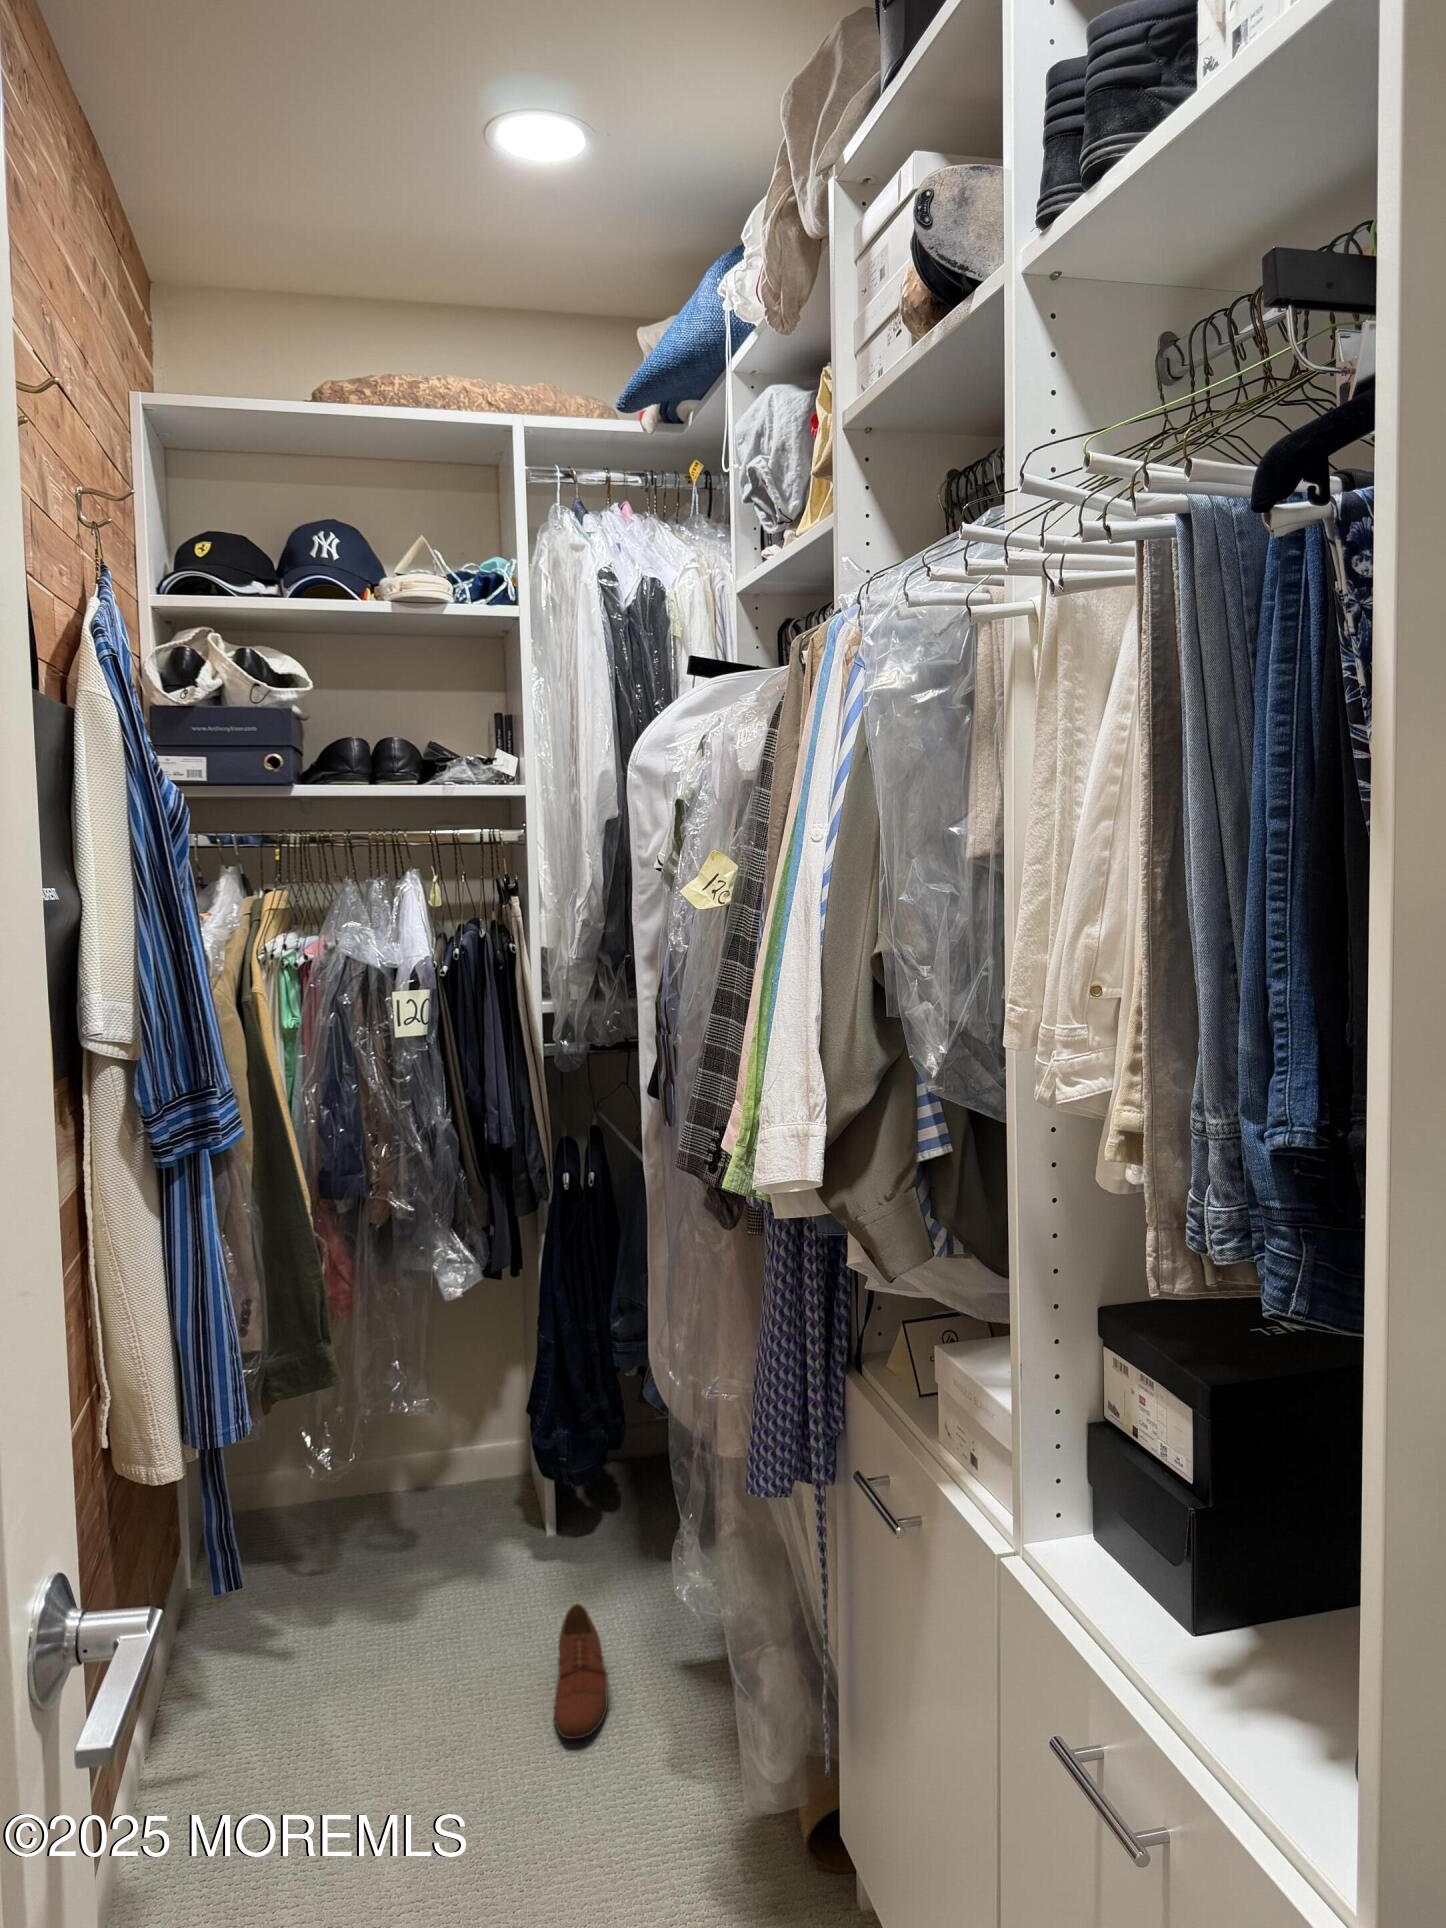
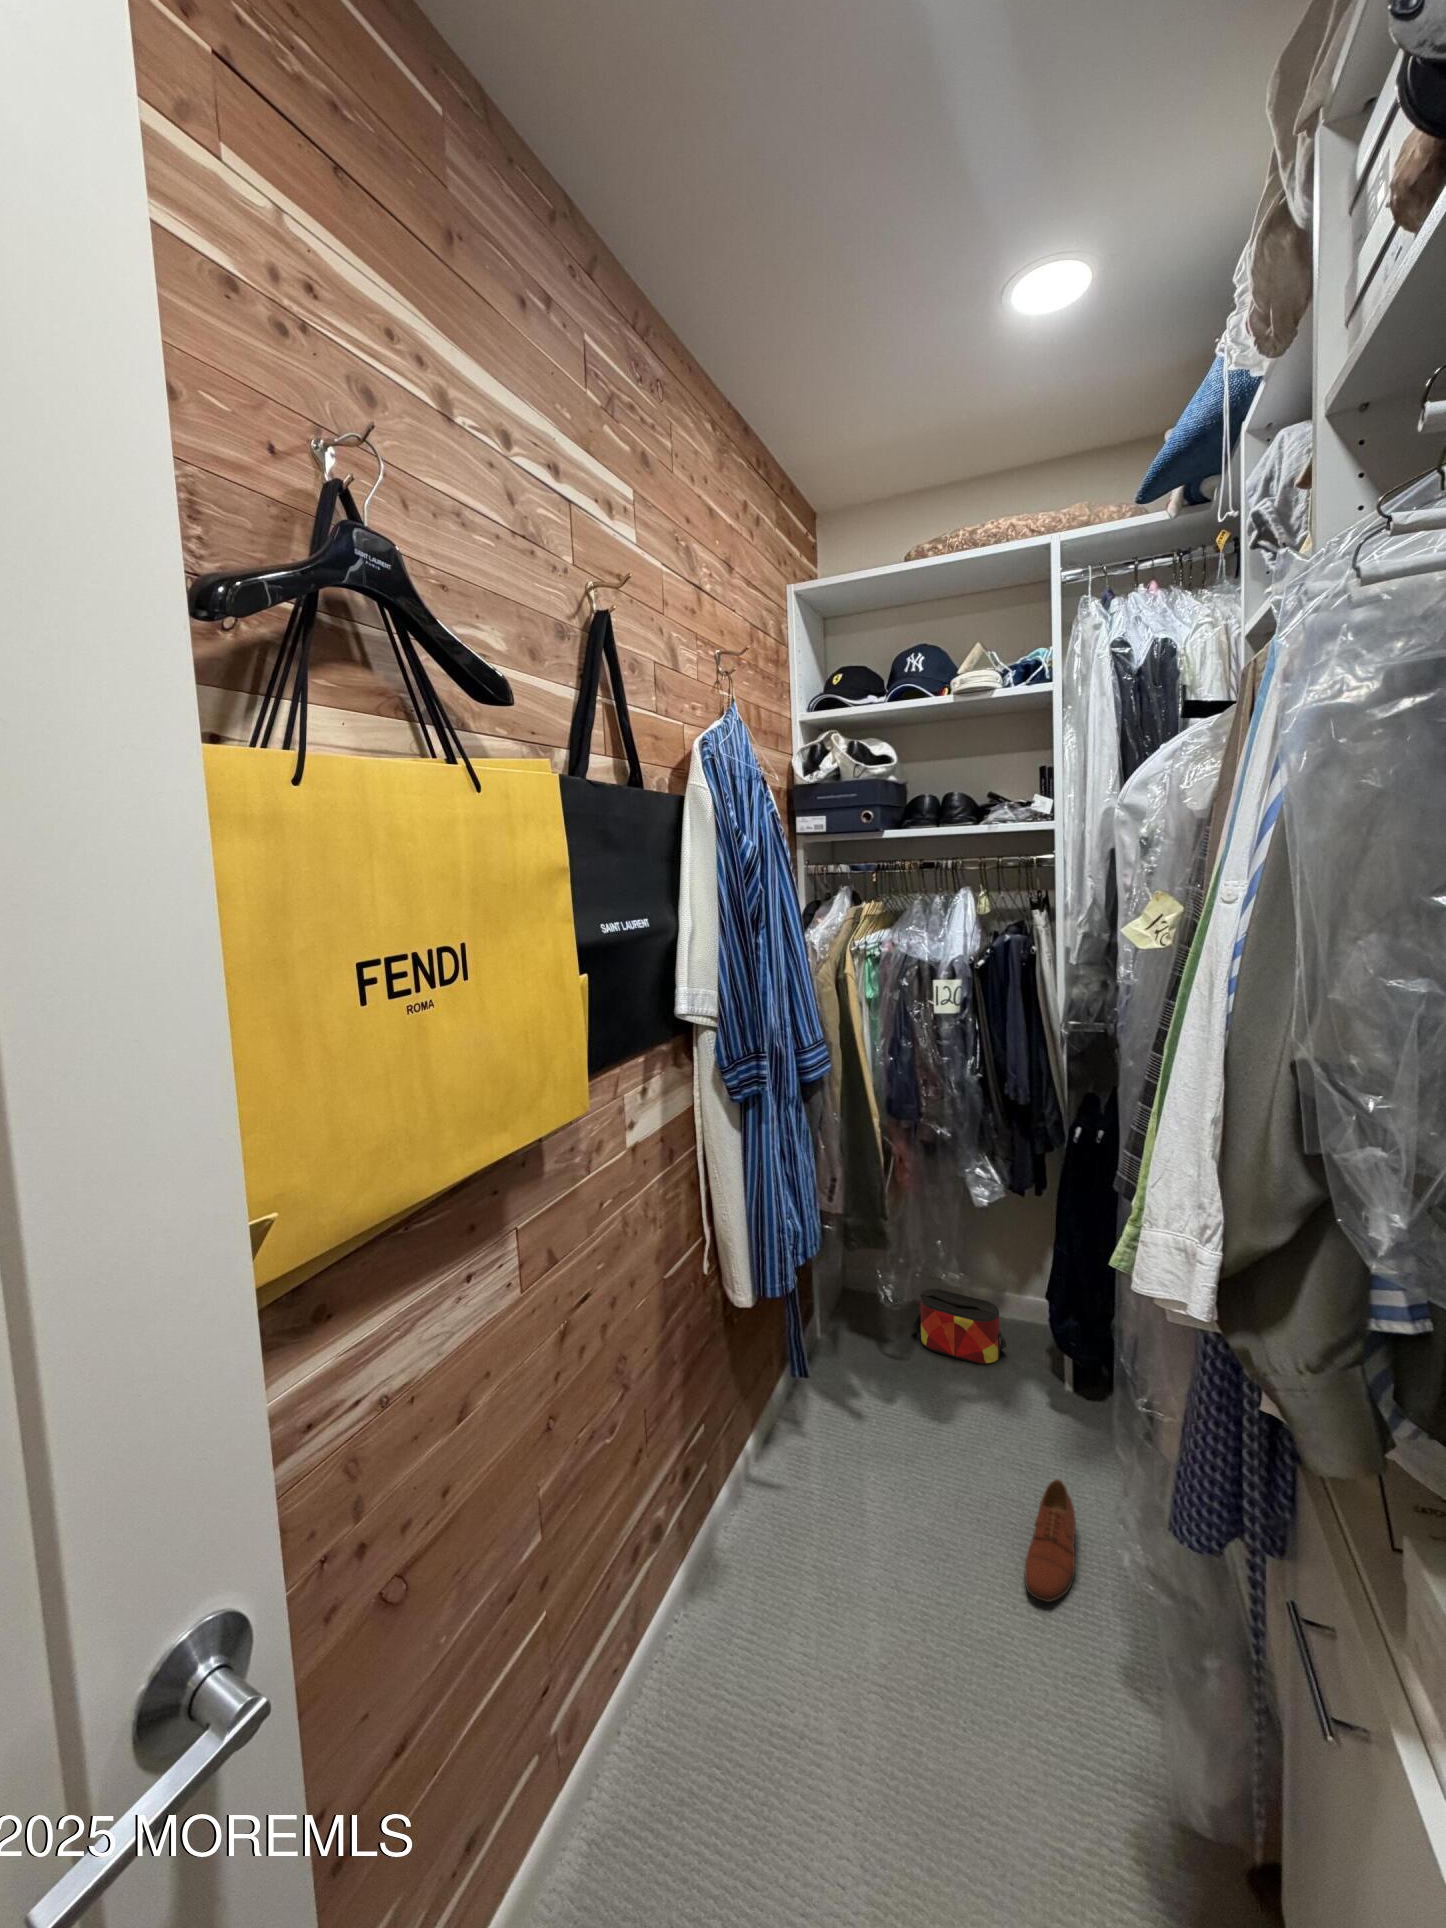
bag: none [342,1442,475,1536] -> present [912,1289,1006,1365]

